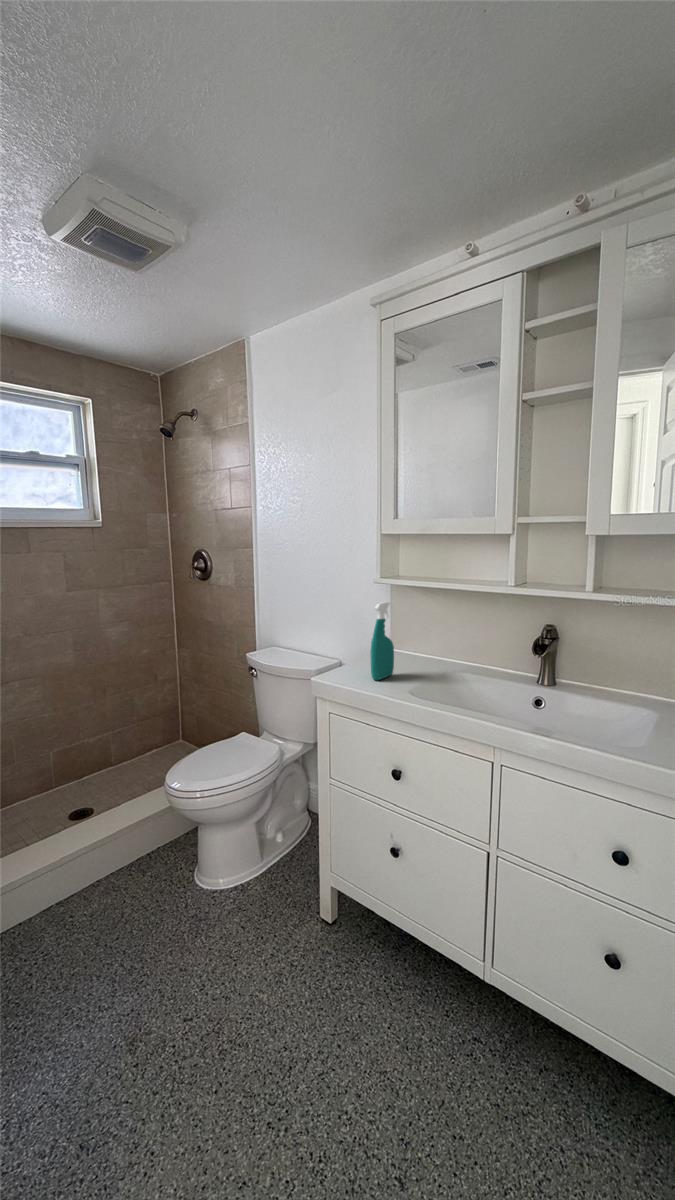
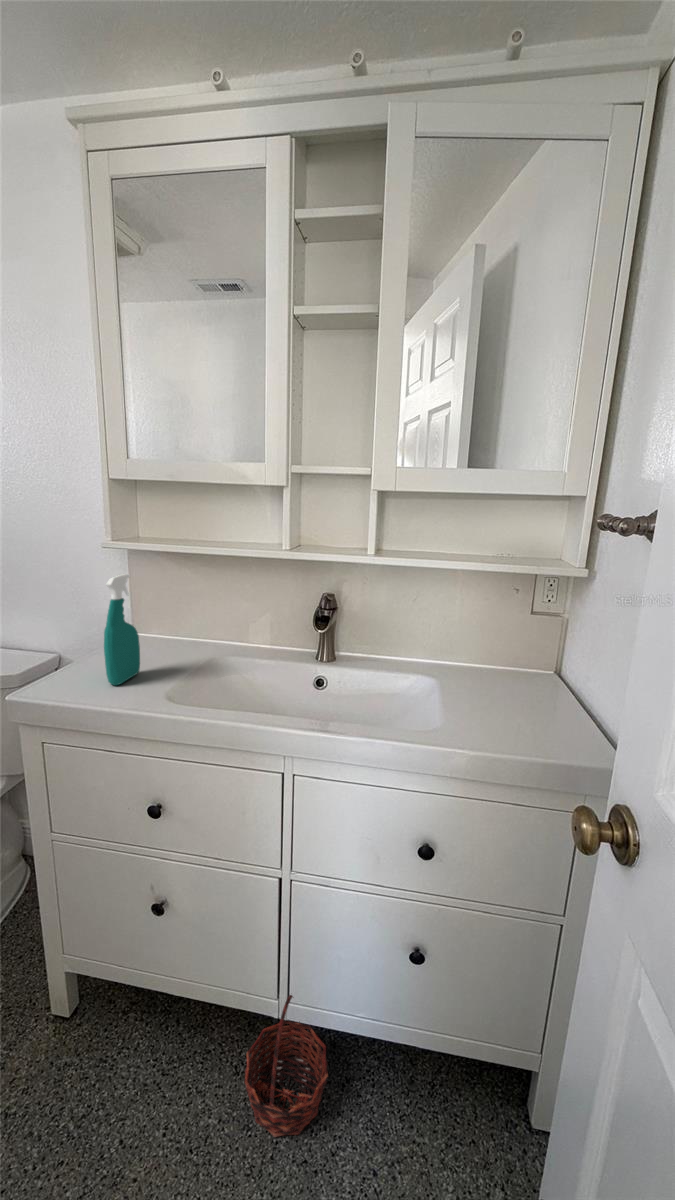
basket: none [452,960,527,1083] -> present [245,995,328,1137]

